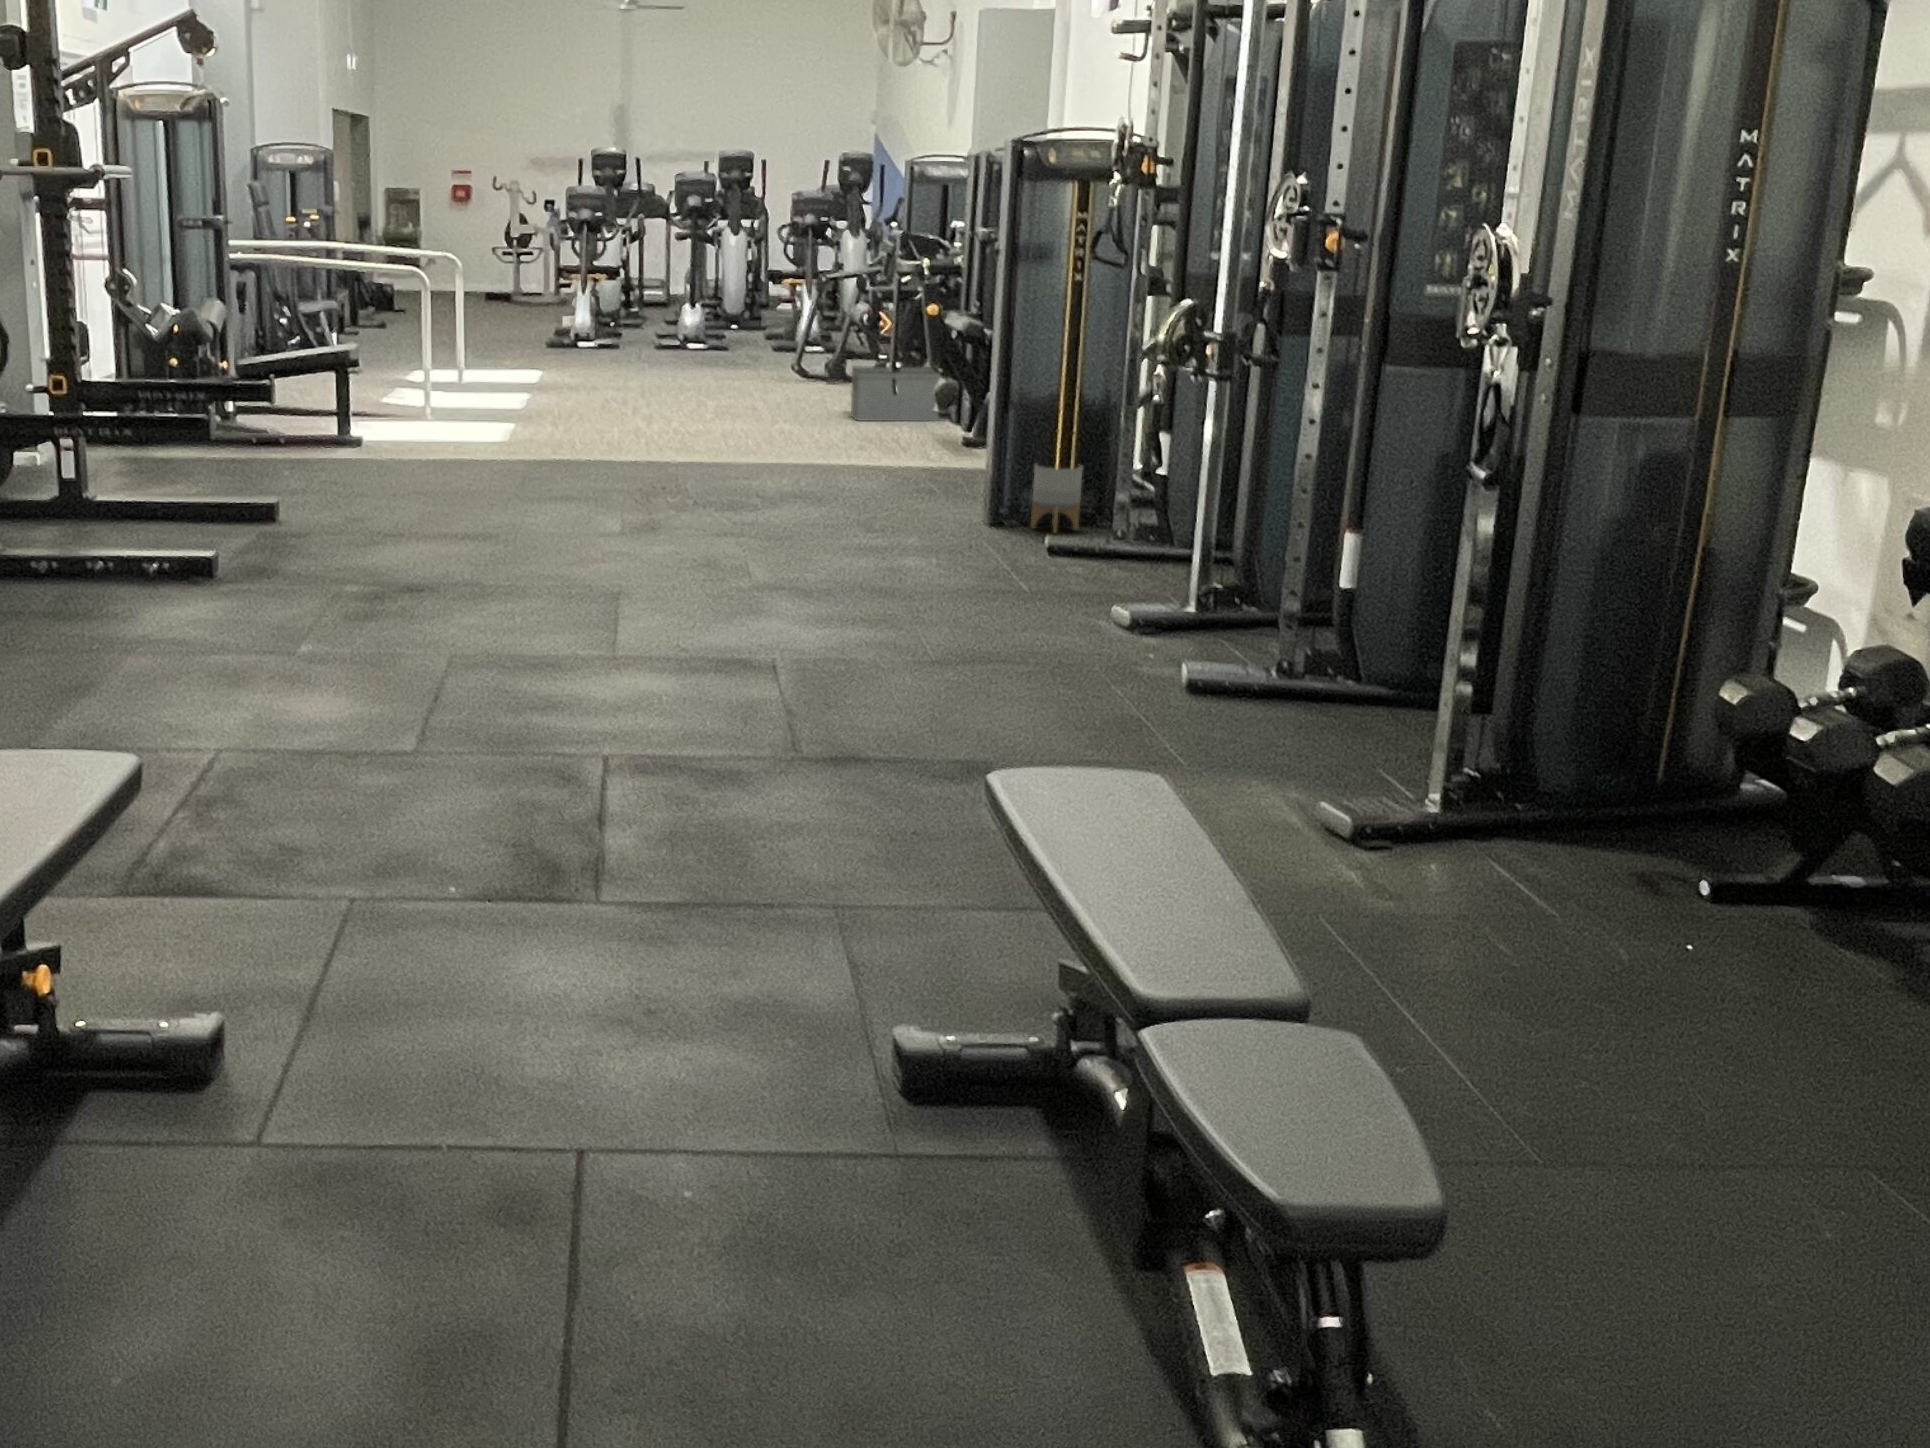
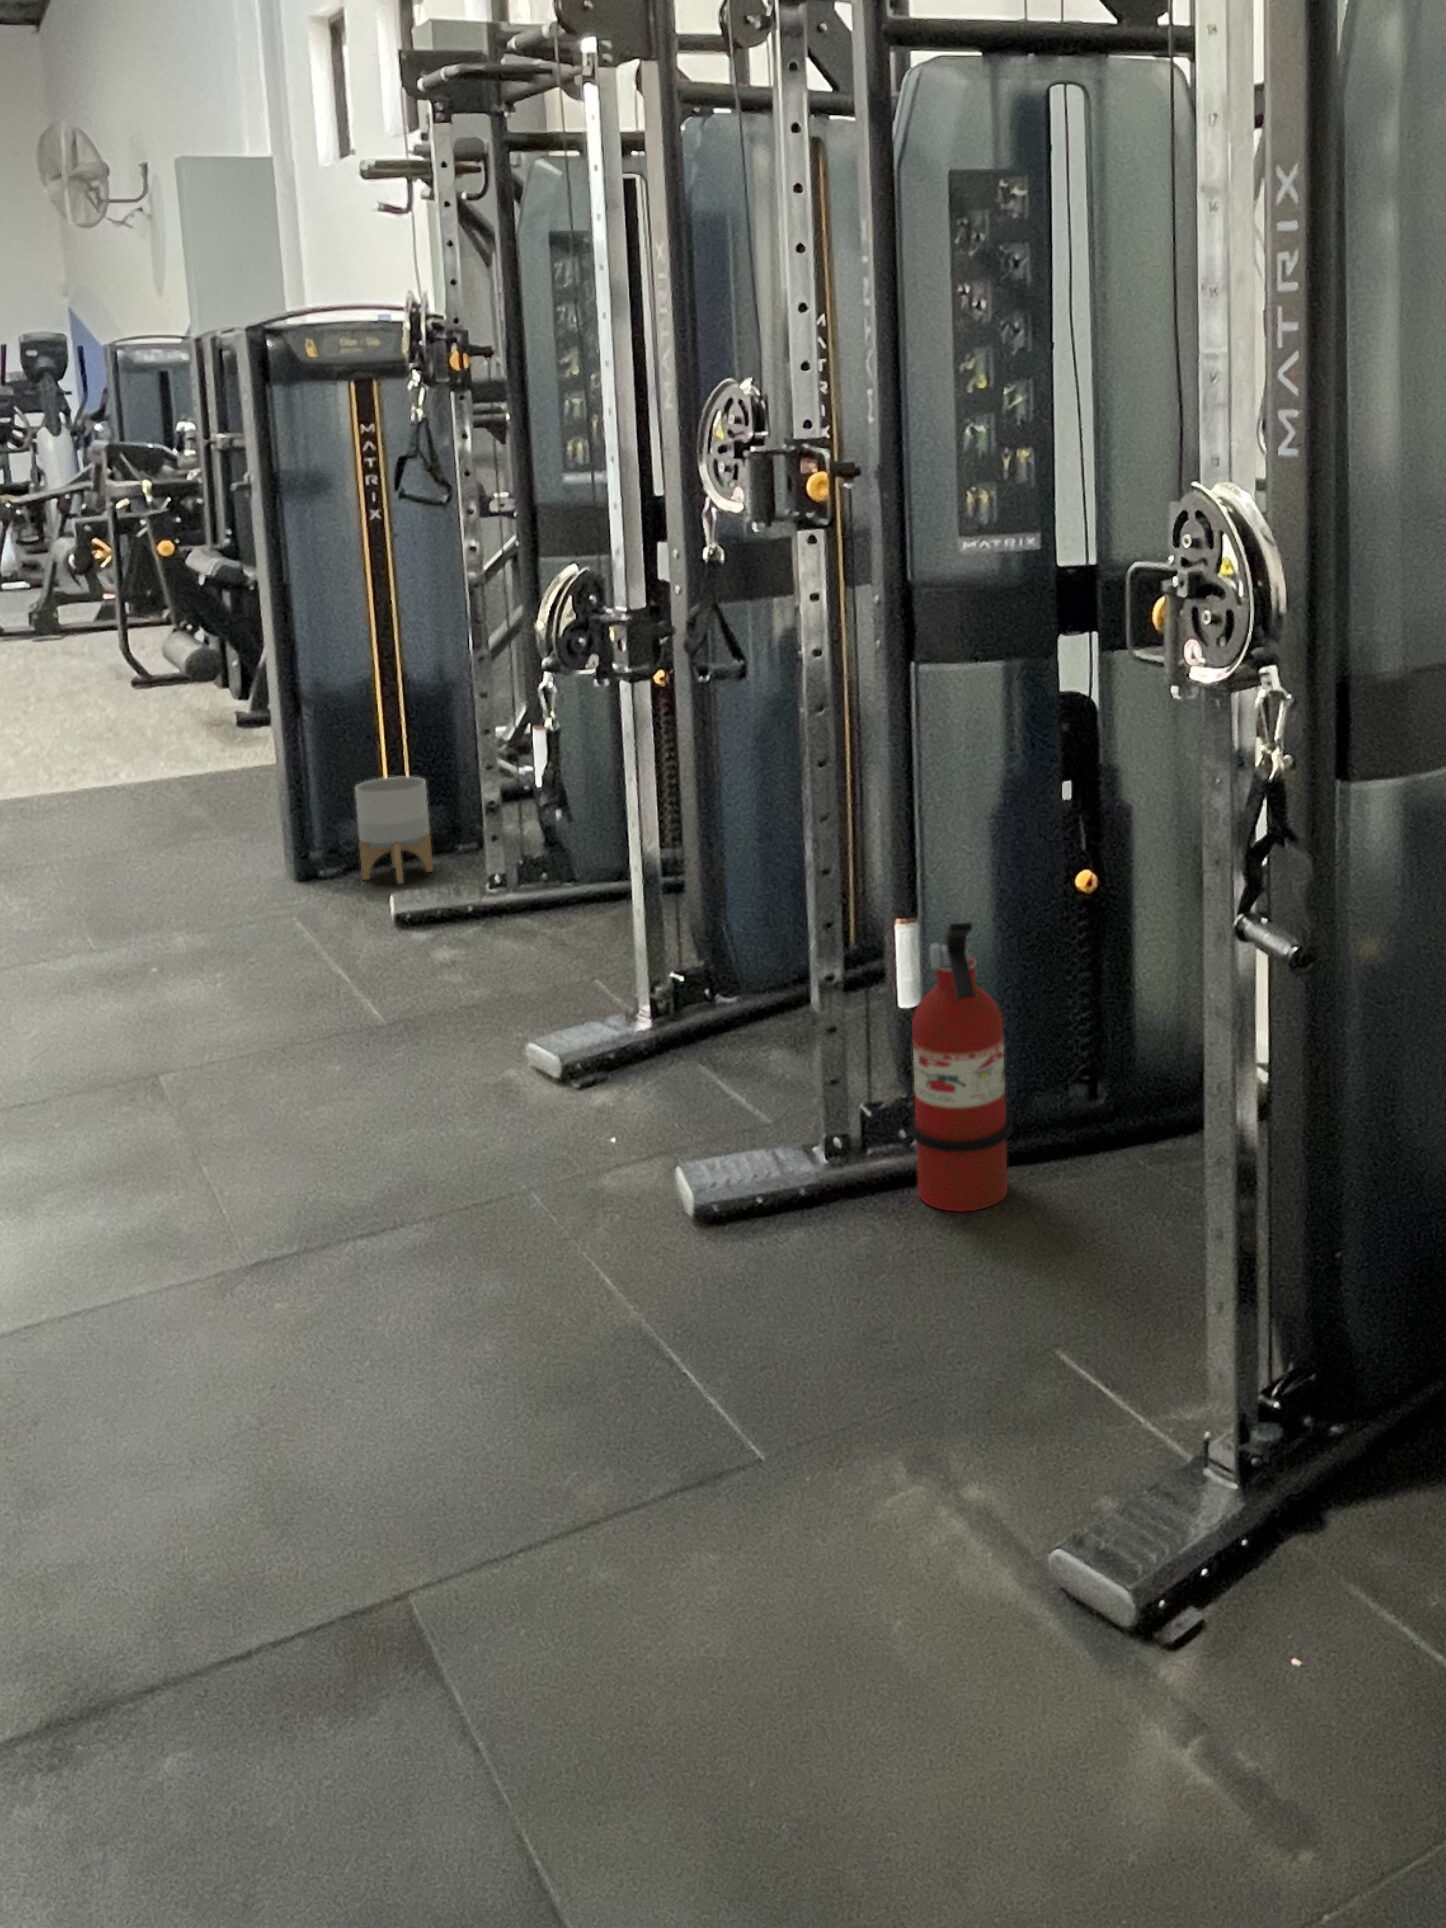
storage bin: present [851,366,940,421] -> none [58,619,206,706]
fire extinguisher: none [1330,526,1404,714] -> present [910,922,1012,1211]

